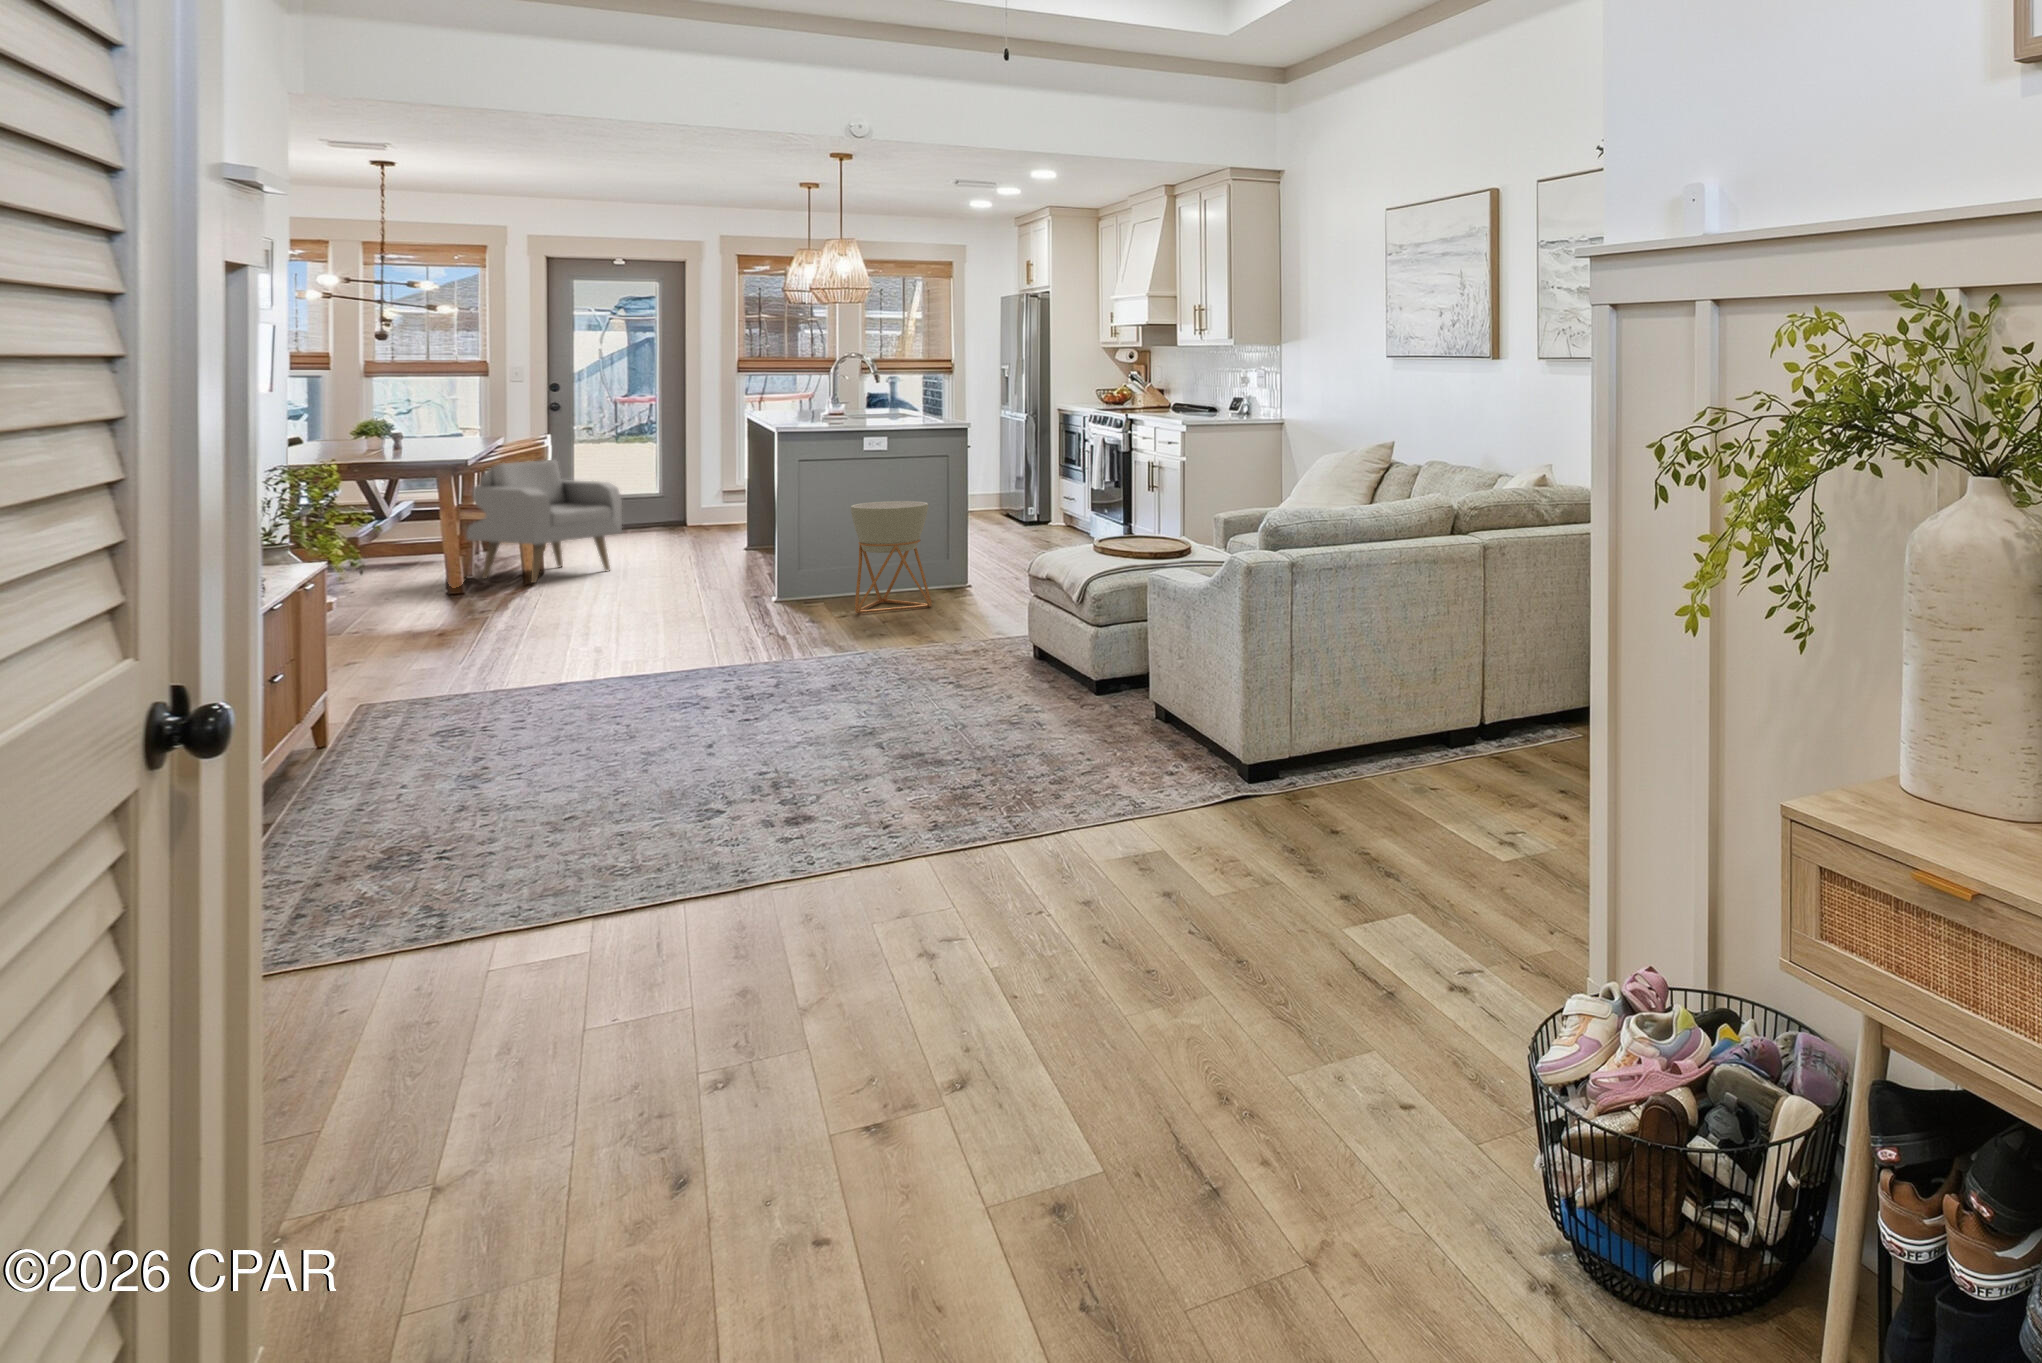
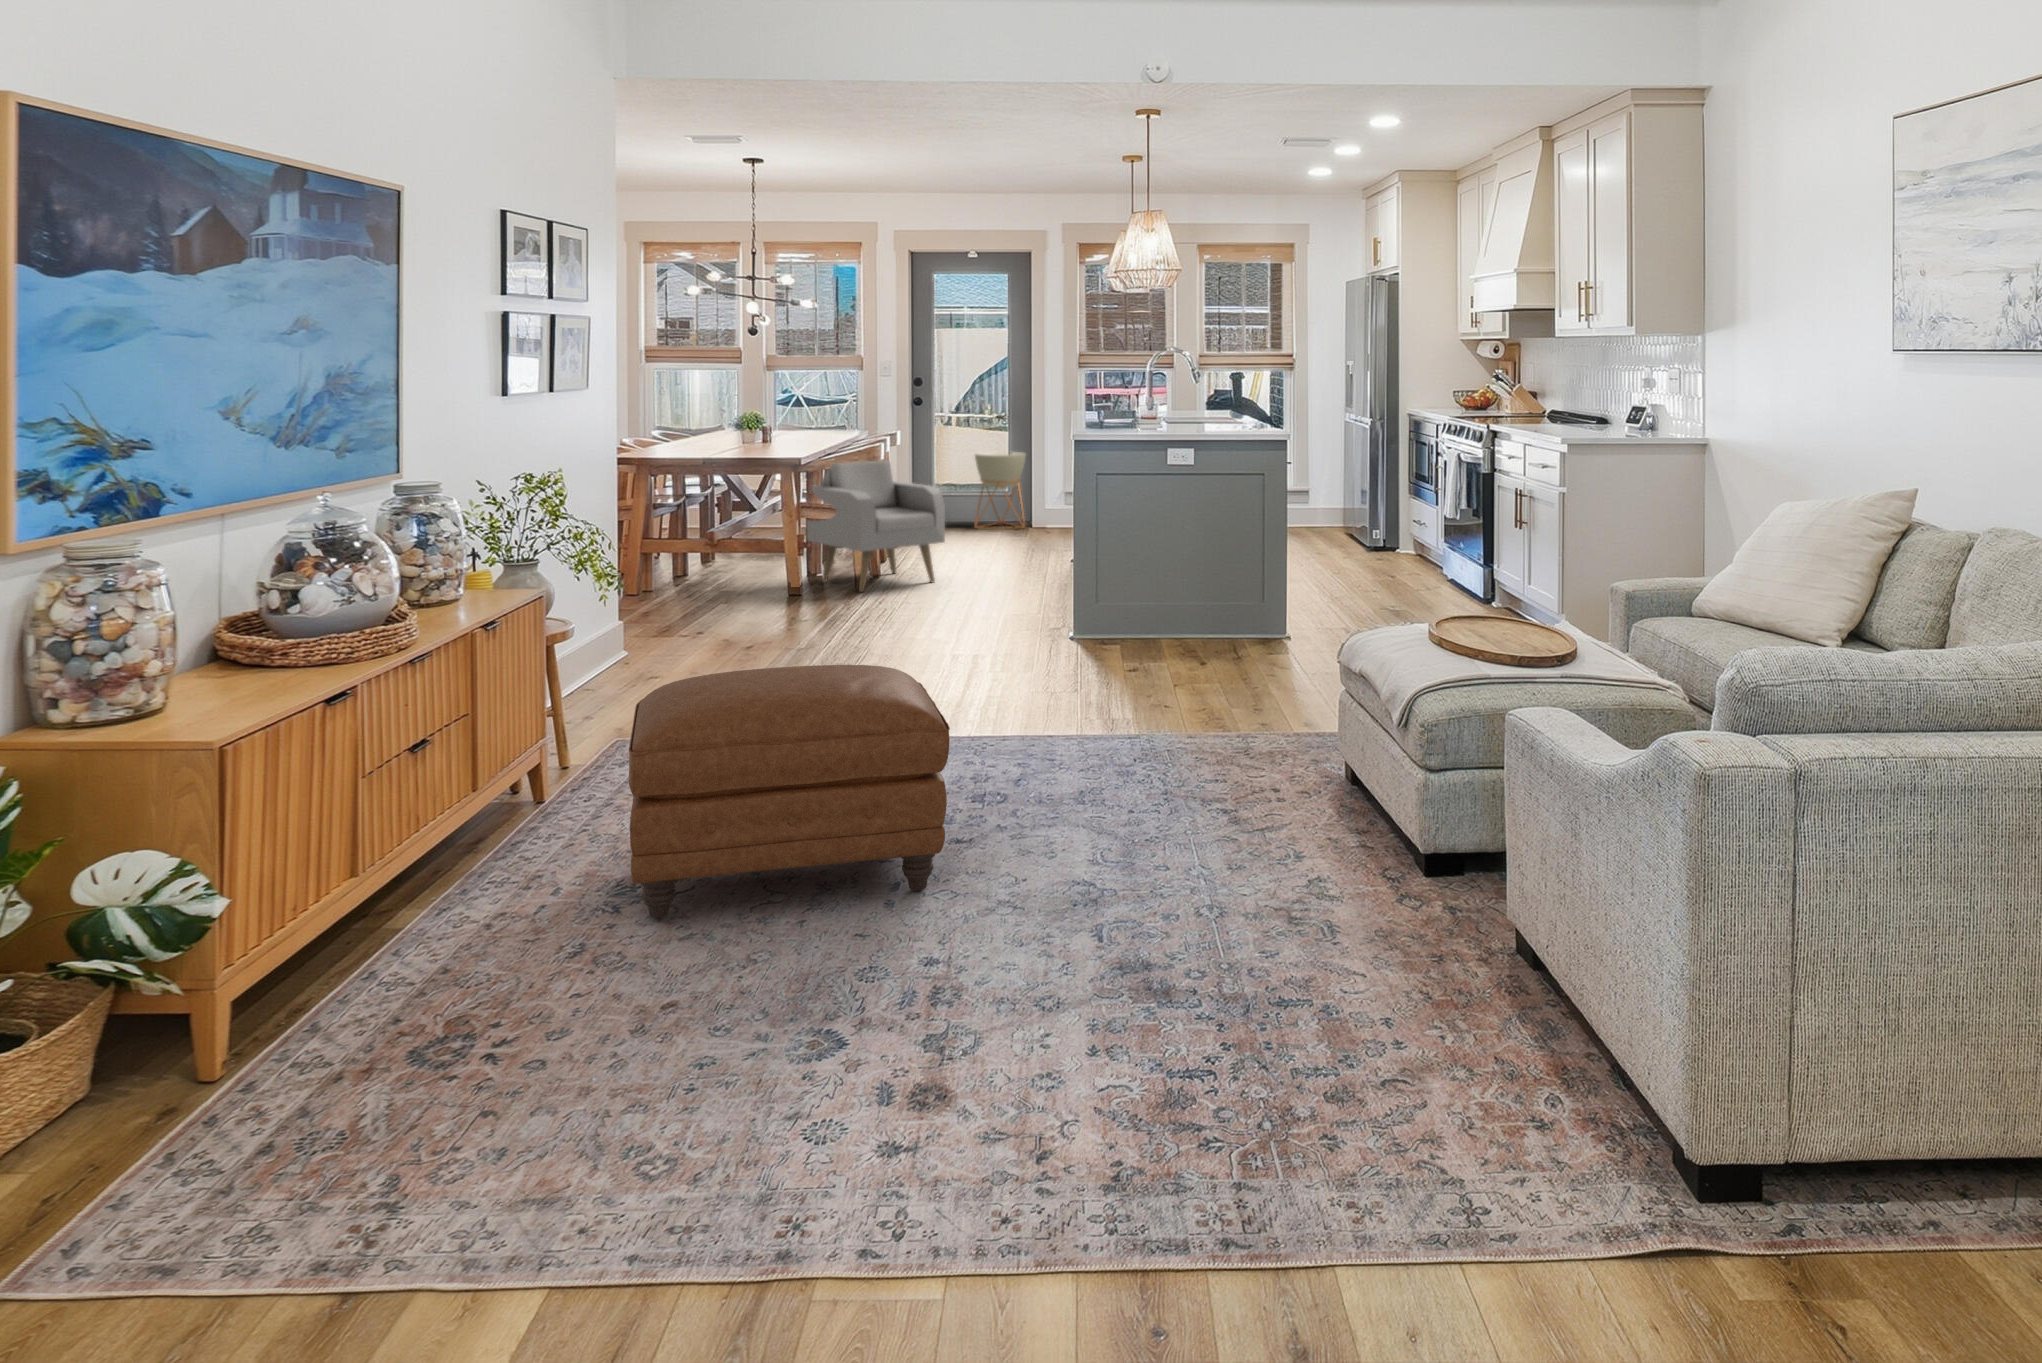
planter: present [851,501,932,613] -> present [974,452,1026,529]
ottoman: none [450,593,748,784] -> present [629,665,950,919]

